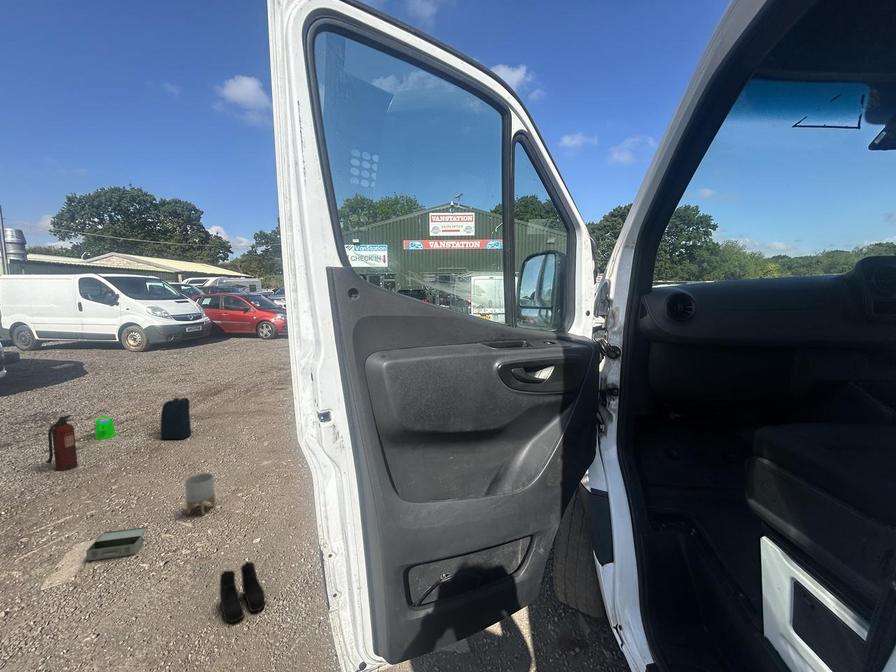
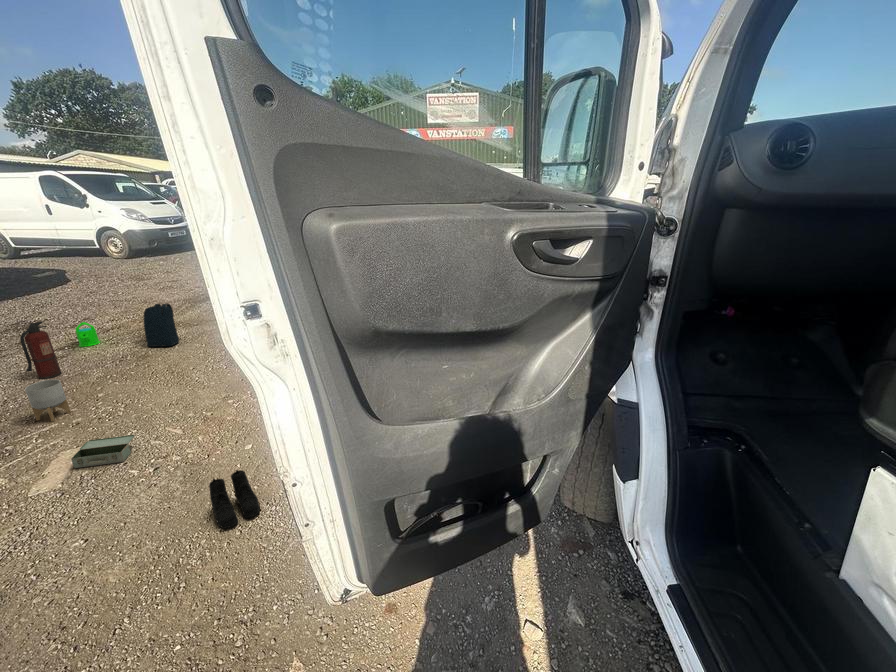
planter: present [185,473,215,515] -> present [25,379,71,422]

